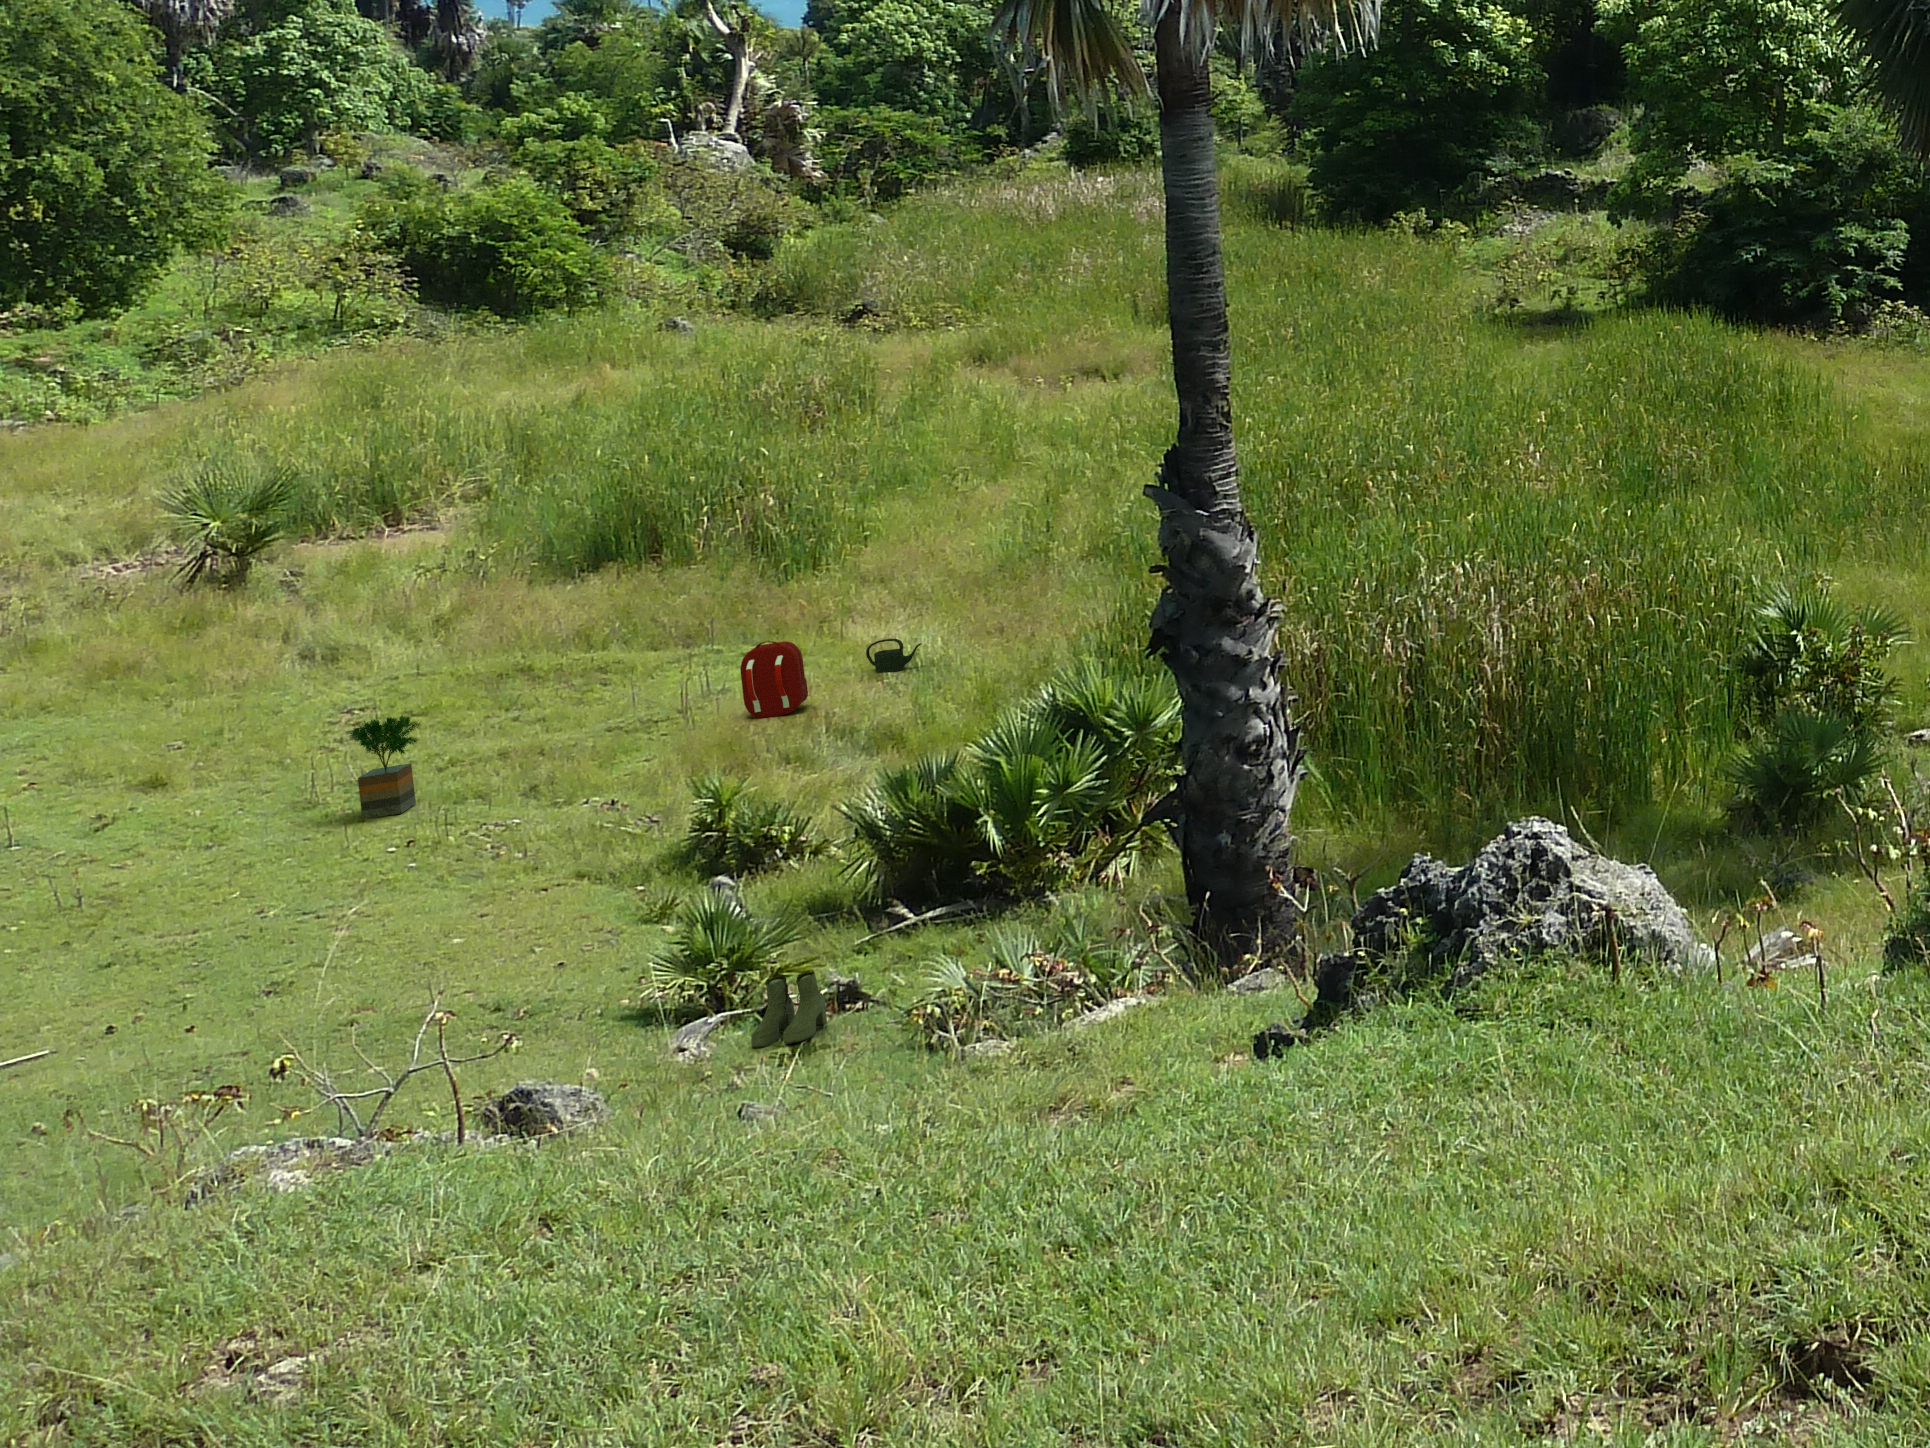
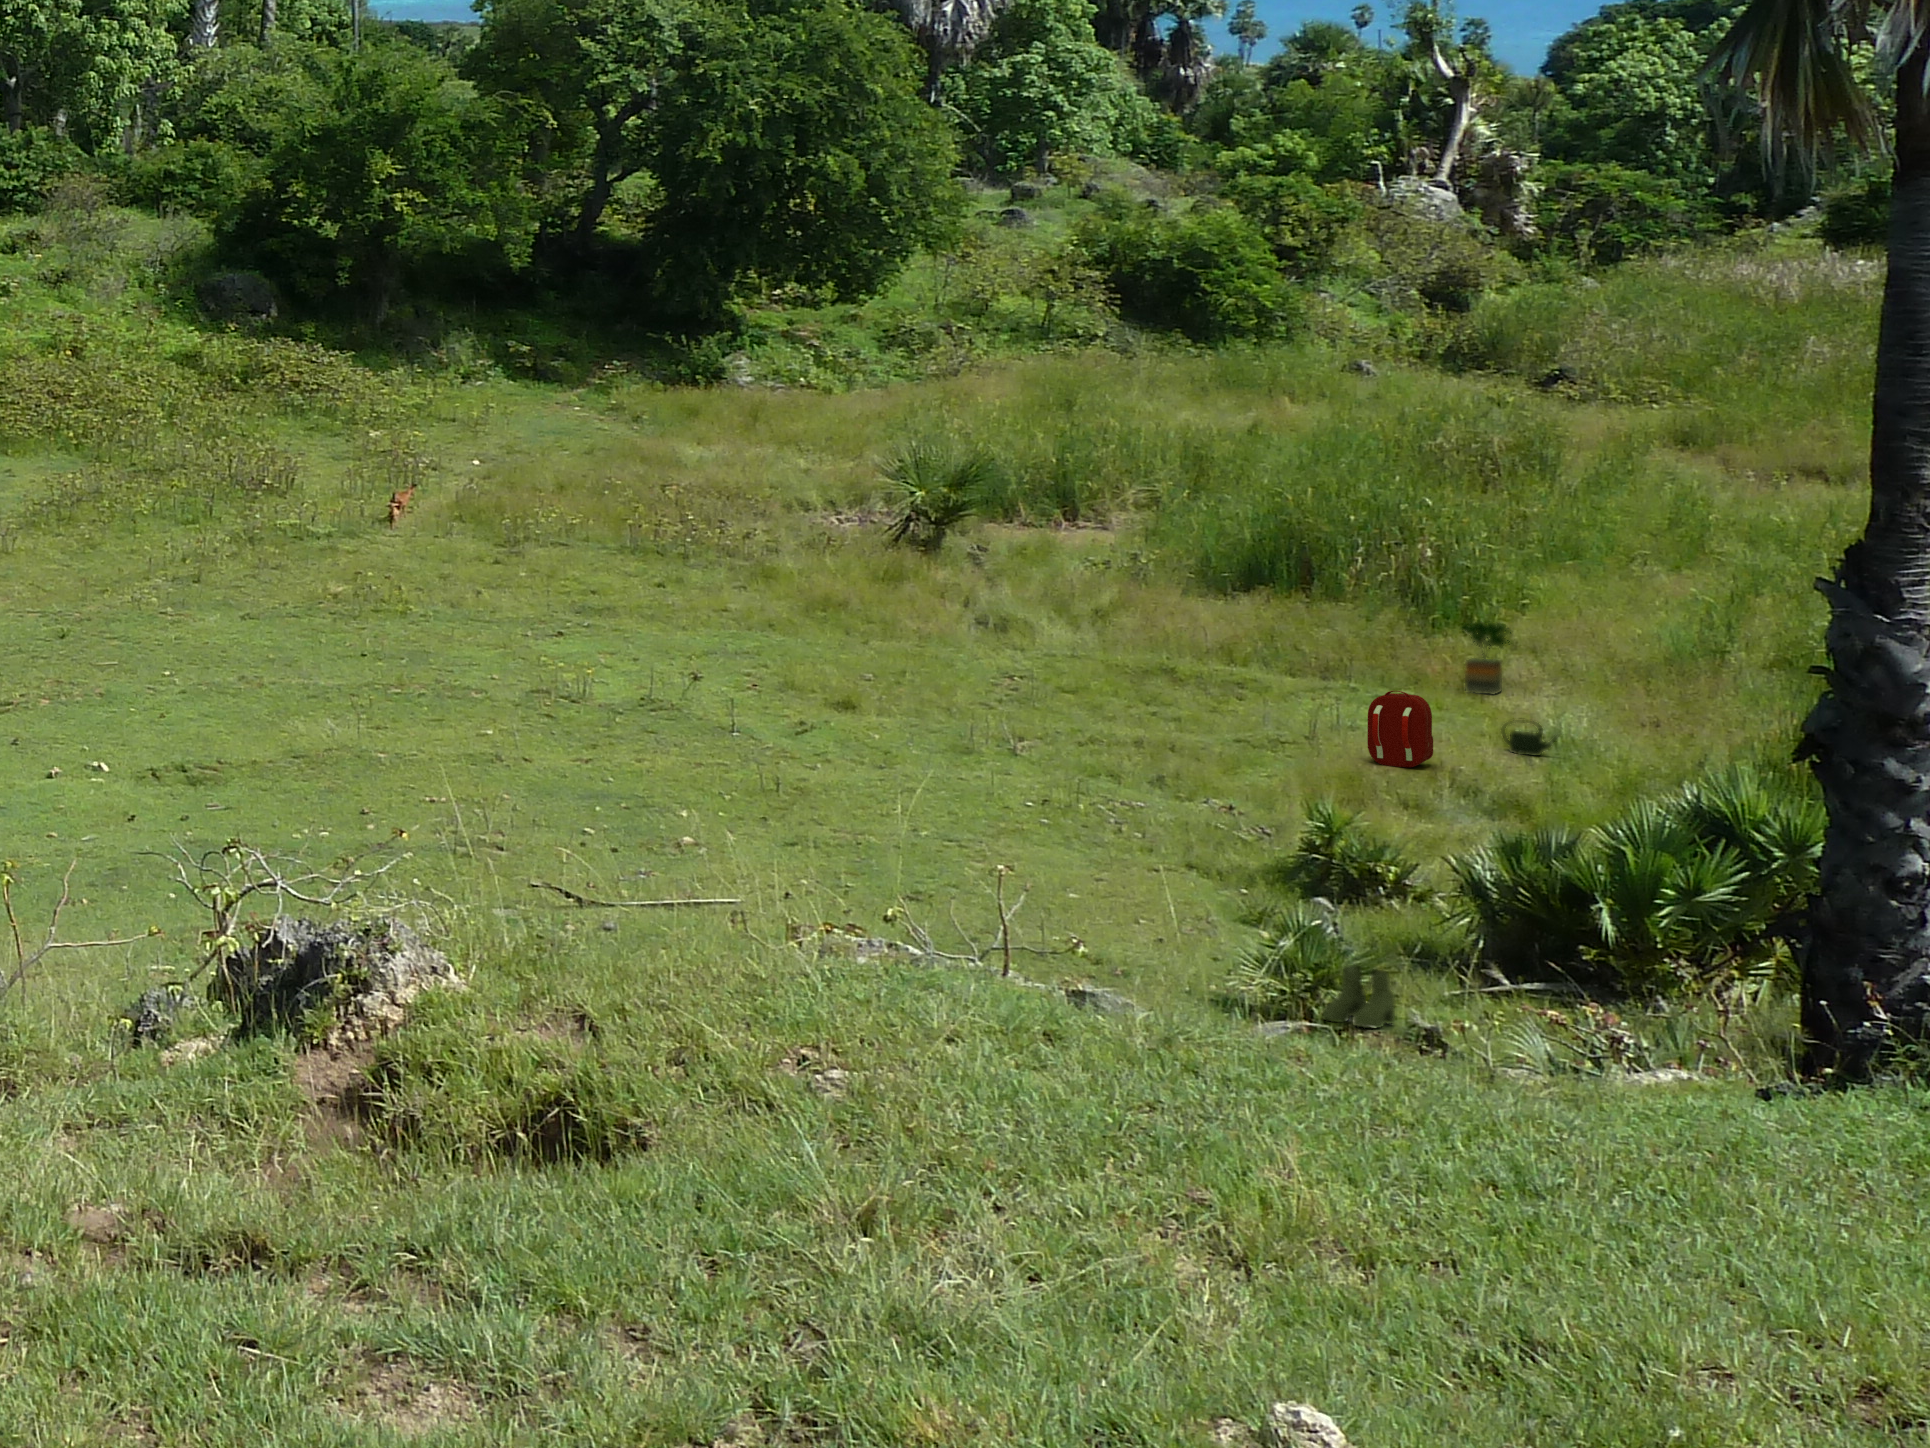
potted tree: present [350,716,420,819] -> present [1462,620,1511,694]

